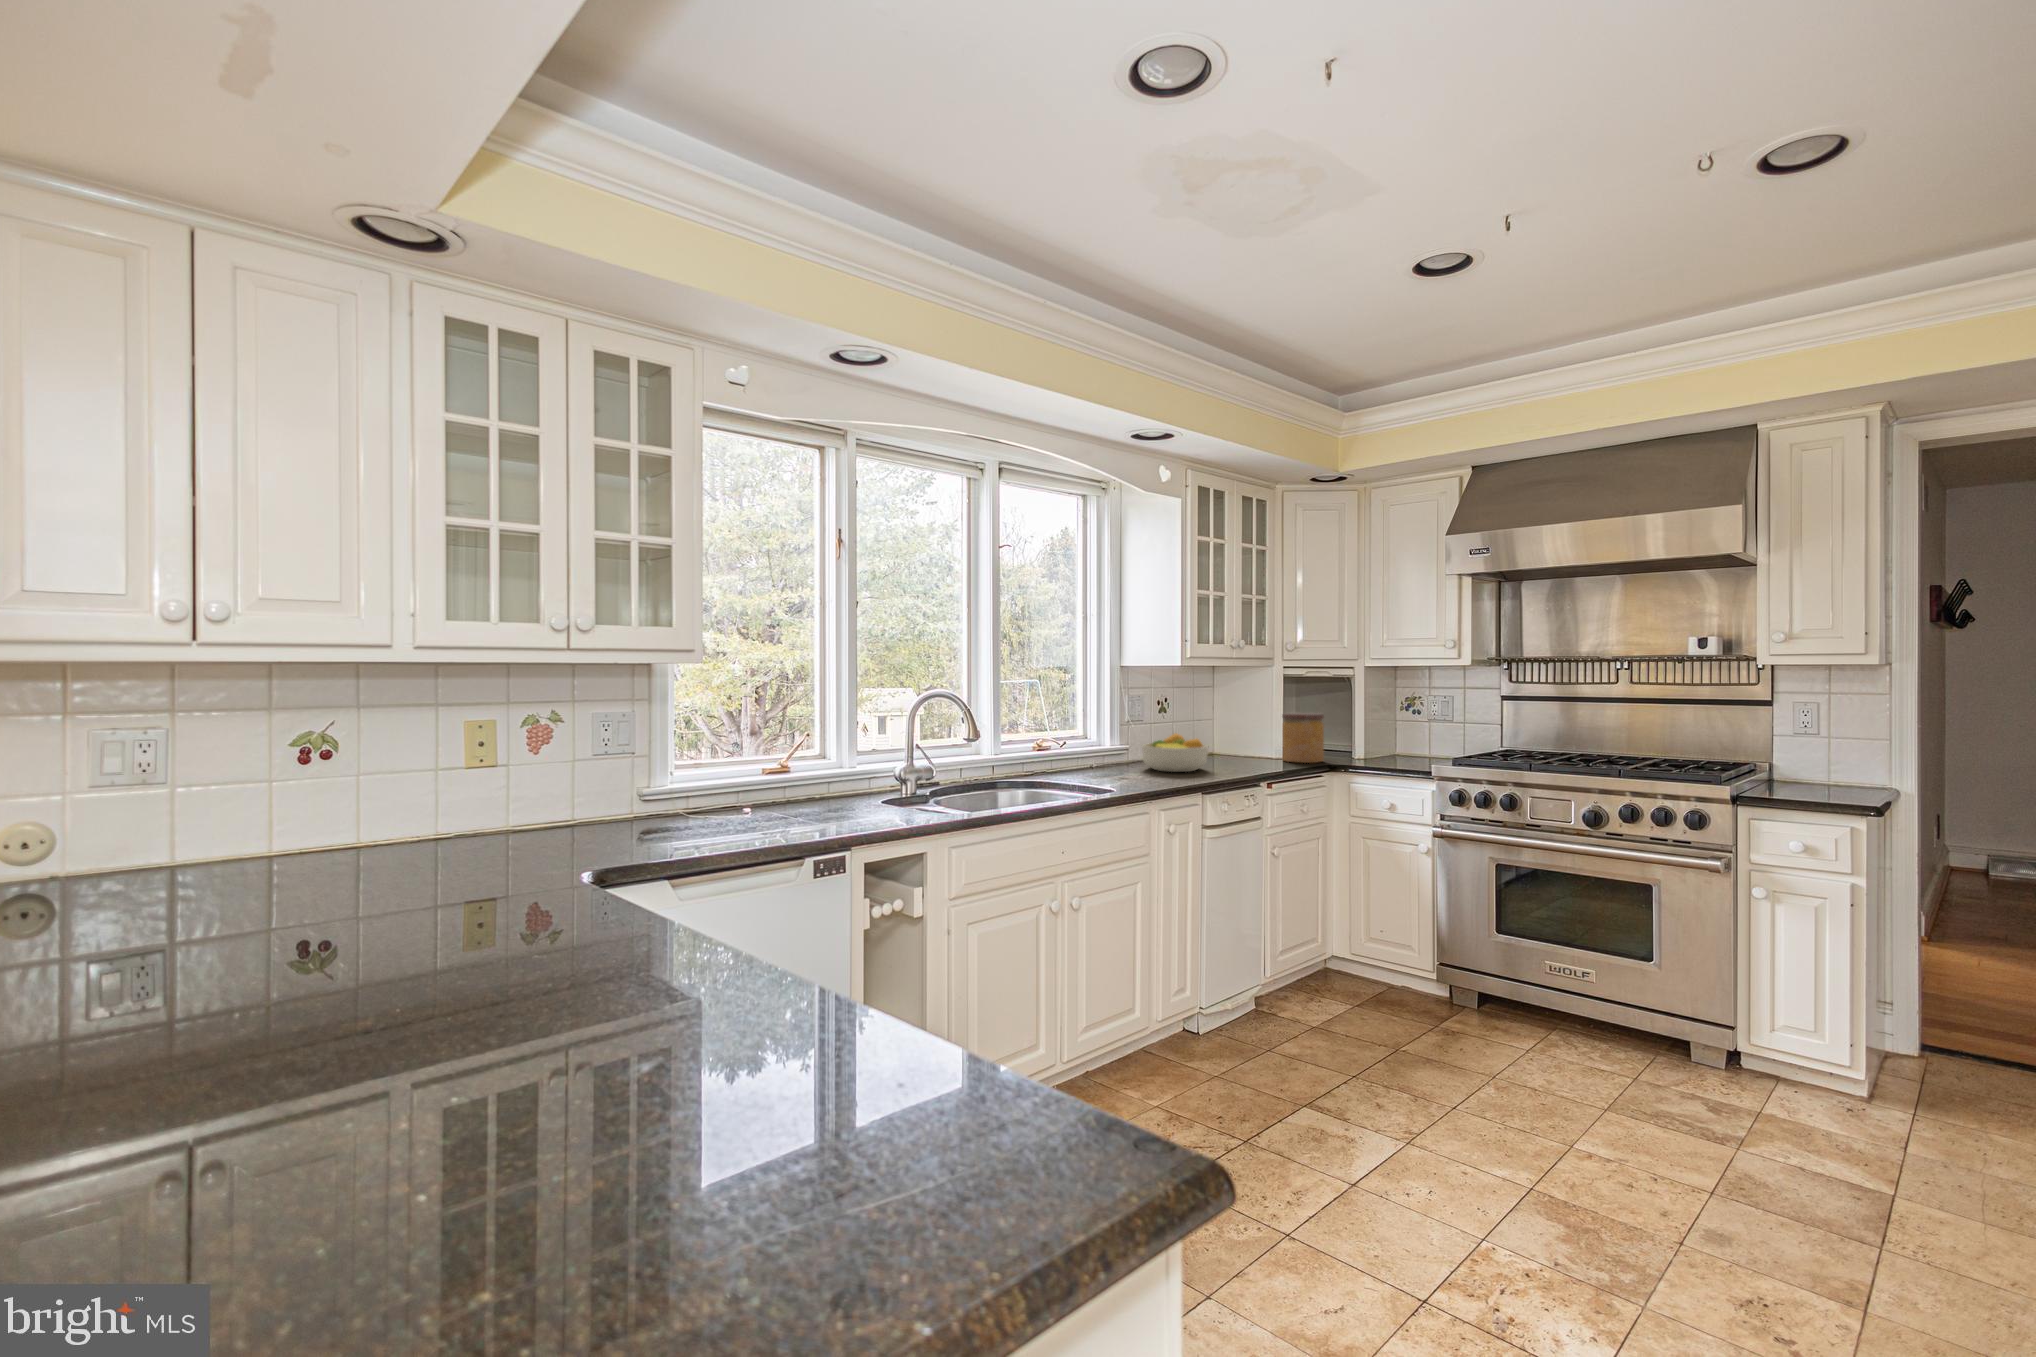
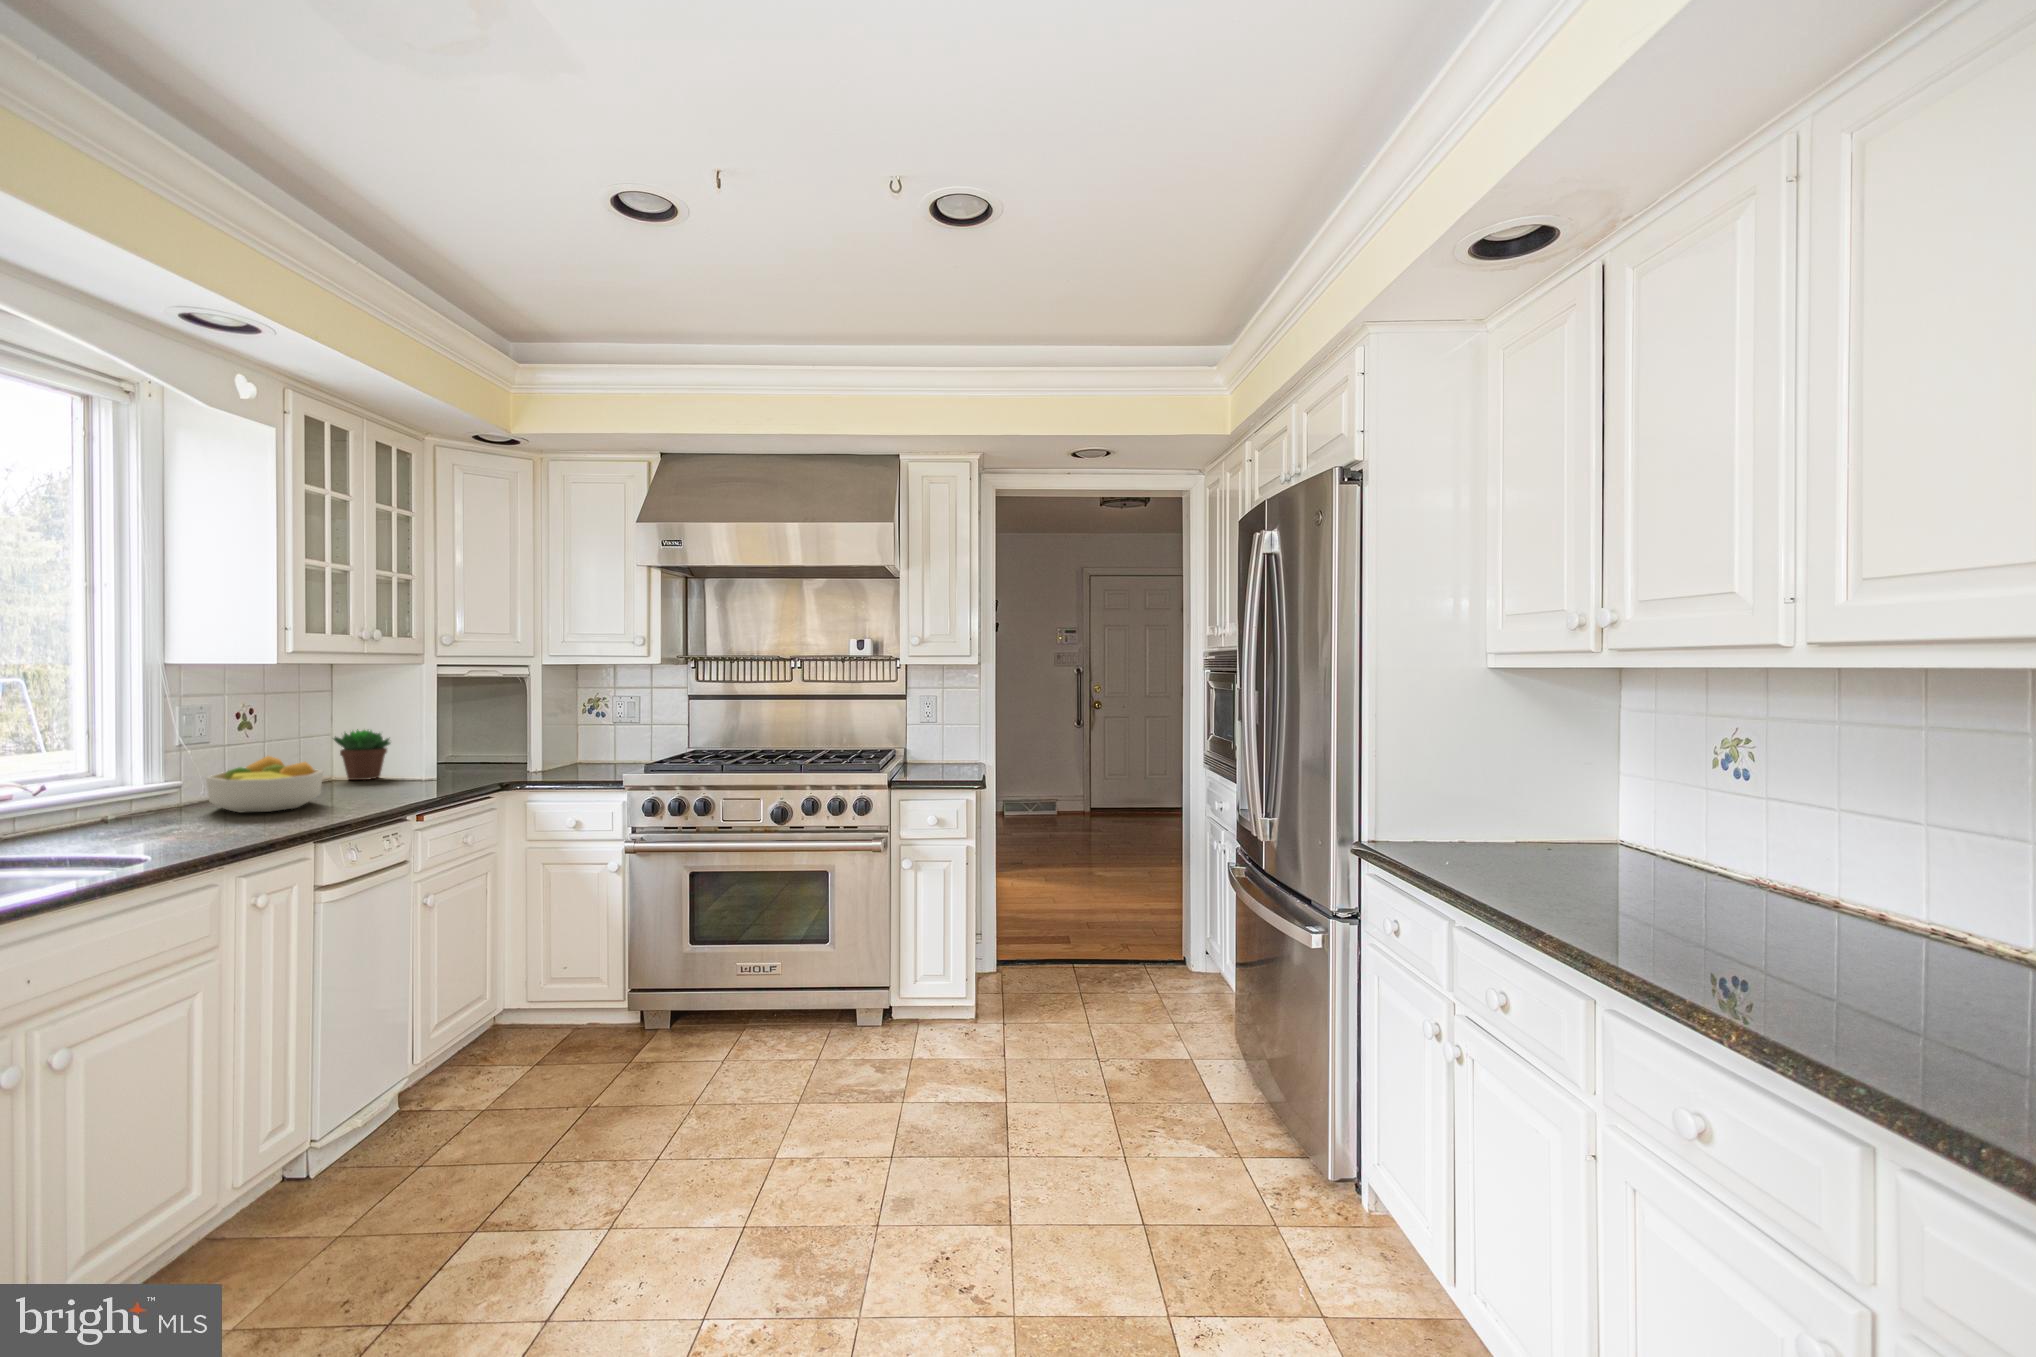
jar: present [1282,713,1324,763] -> none [435,719,491,780]
succulent plant: none [1213,717,1252,757] -> present [334,729,390,780]

